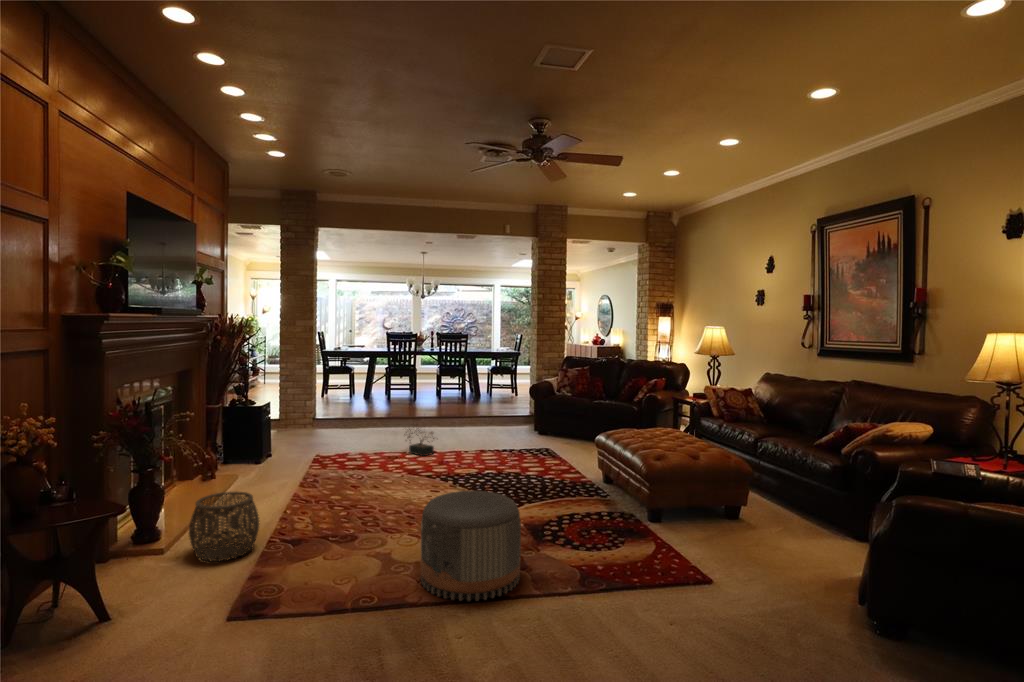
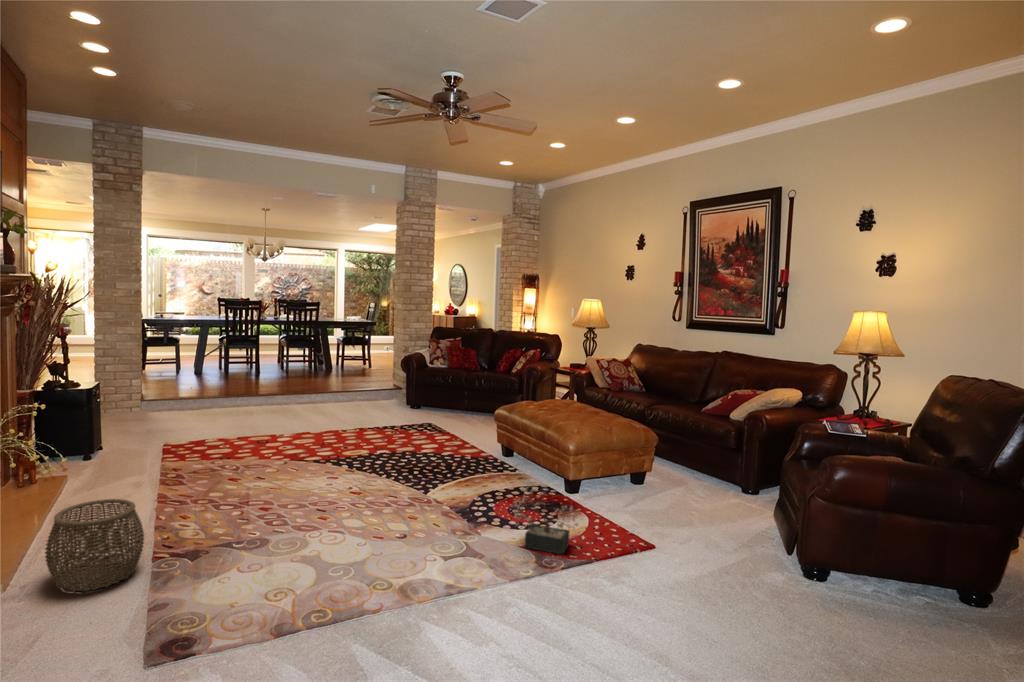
decorative plant: present [404,423,434,456] -> present [514,486,578,554]
pouf: present [421,490,521,601] -> none [368,477,480,598]

